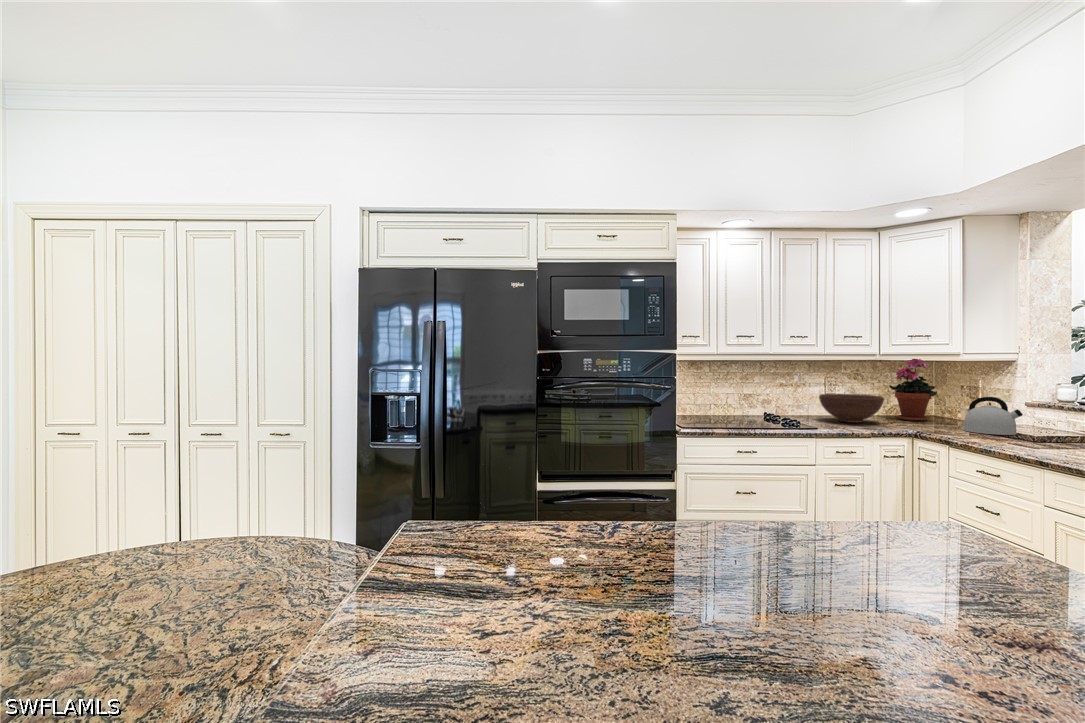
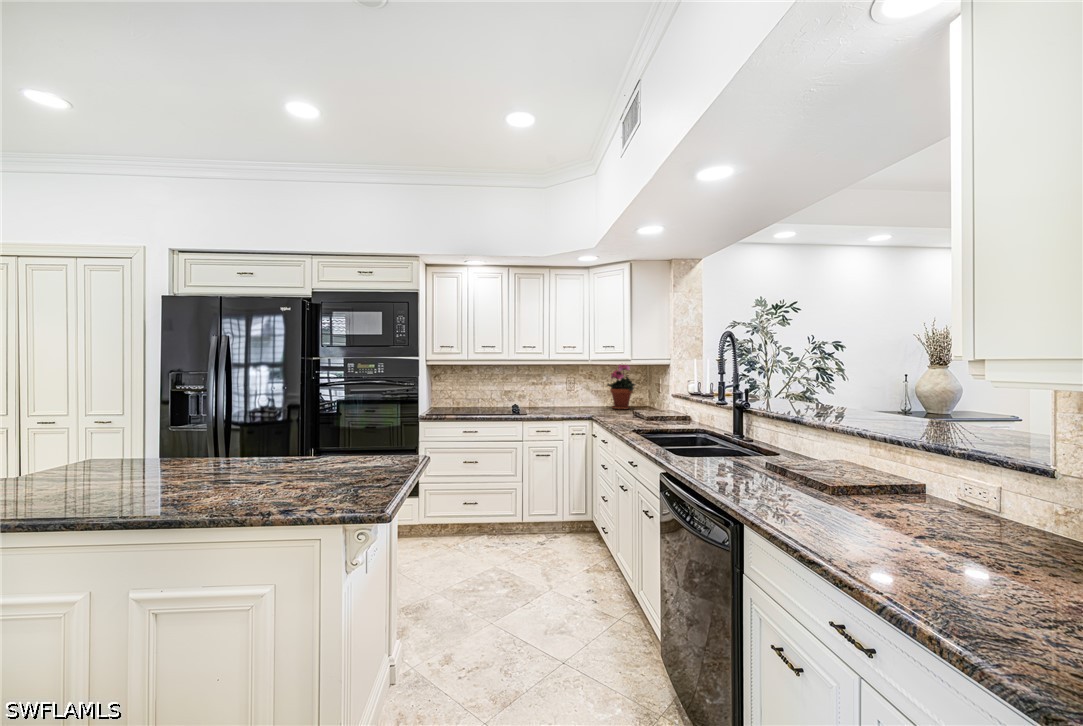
fruit bowl: present [819,394,884,423] -> none [551,390,592,411]
kettle: present [963,397,1023,435] -> none [634,390,665,417]

